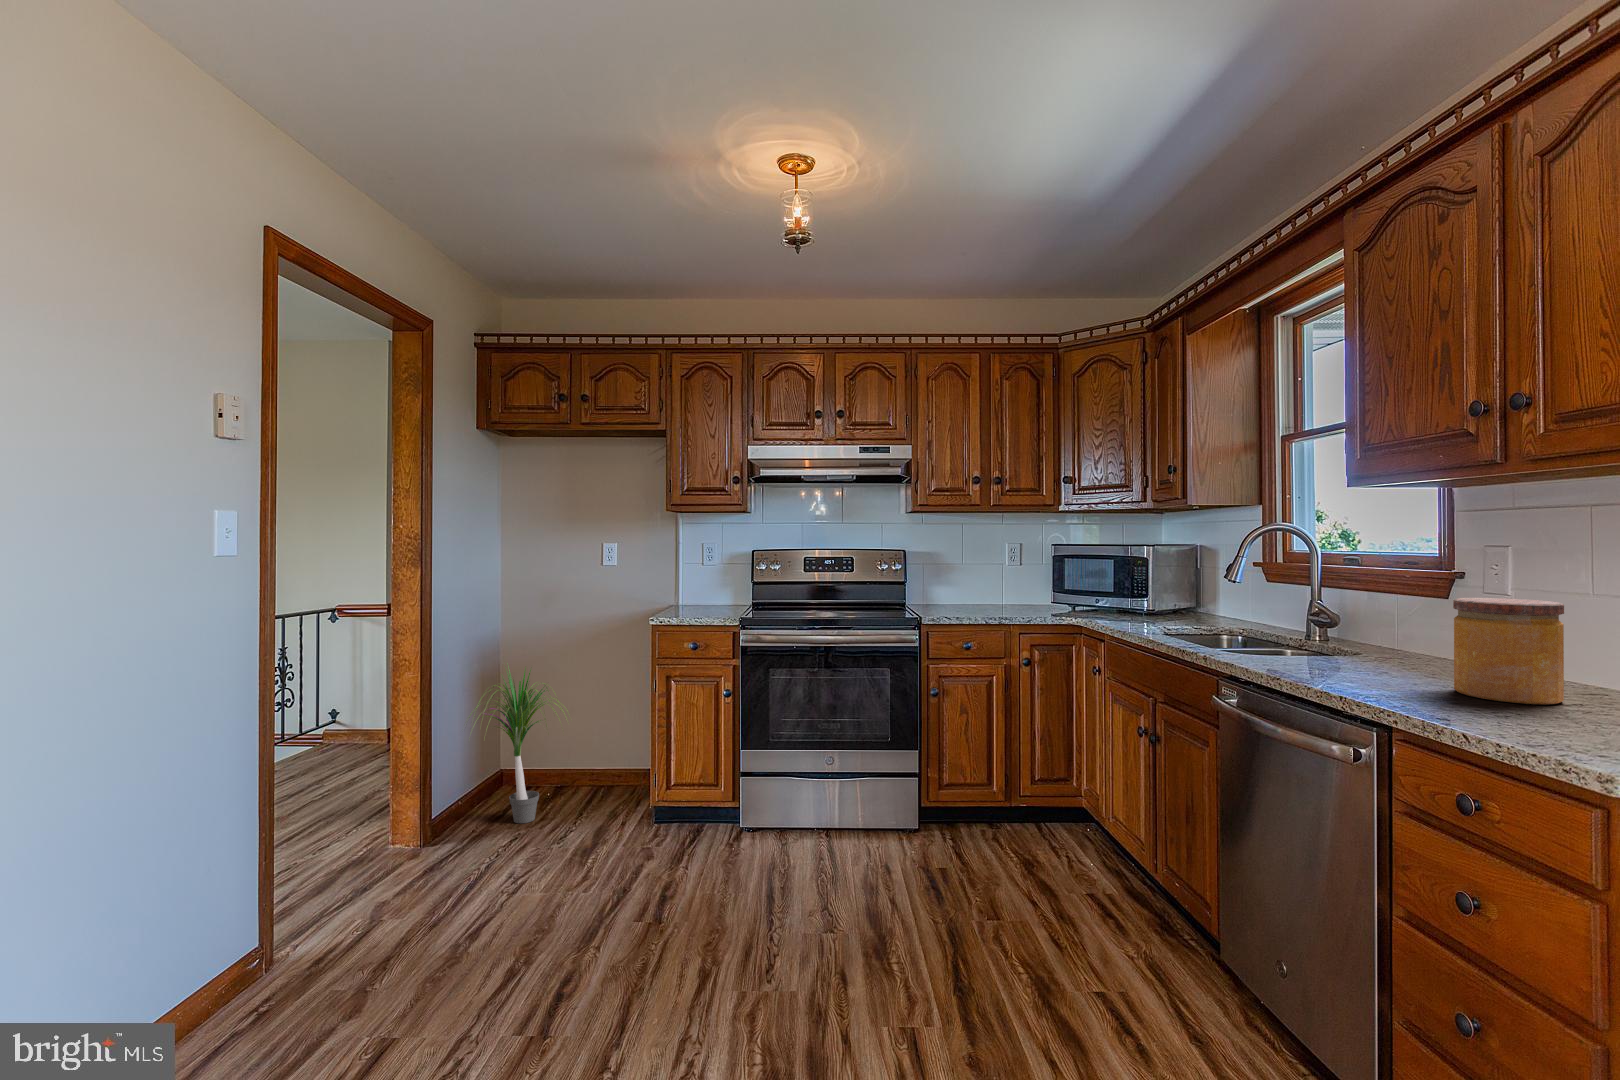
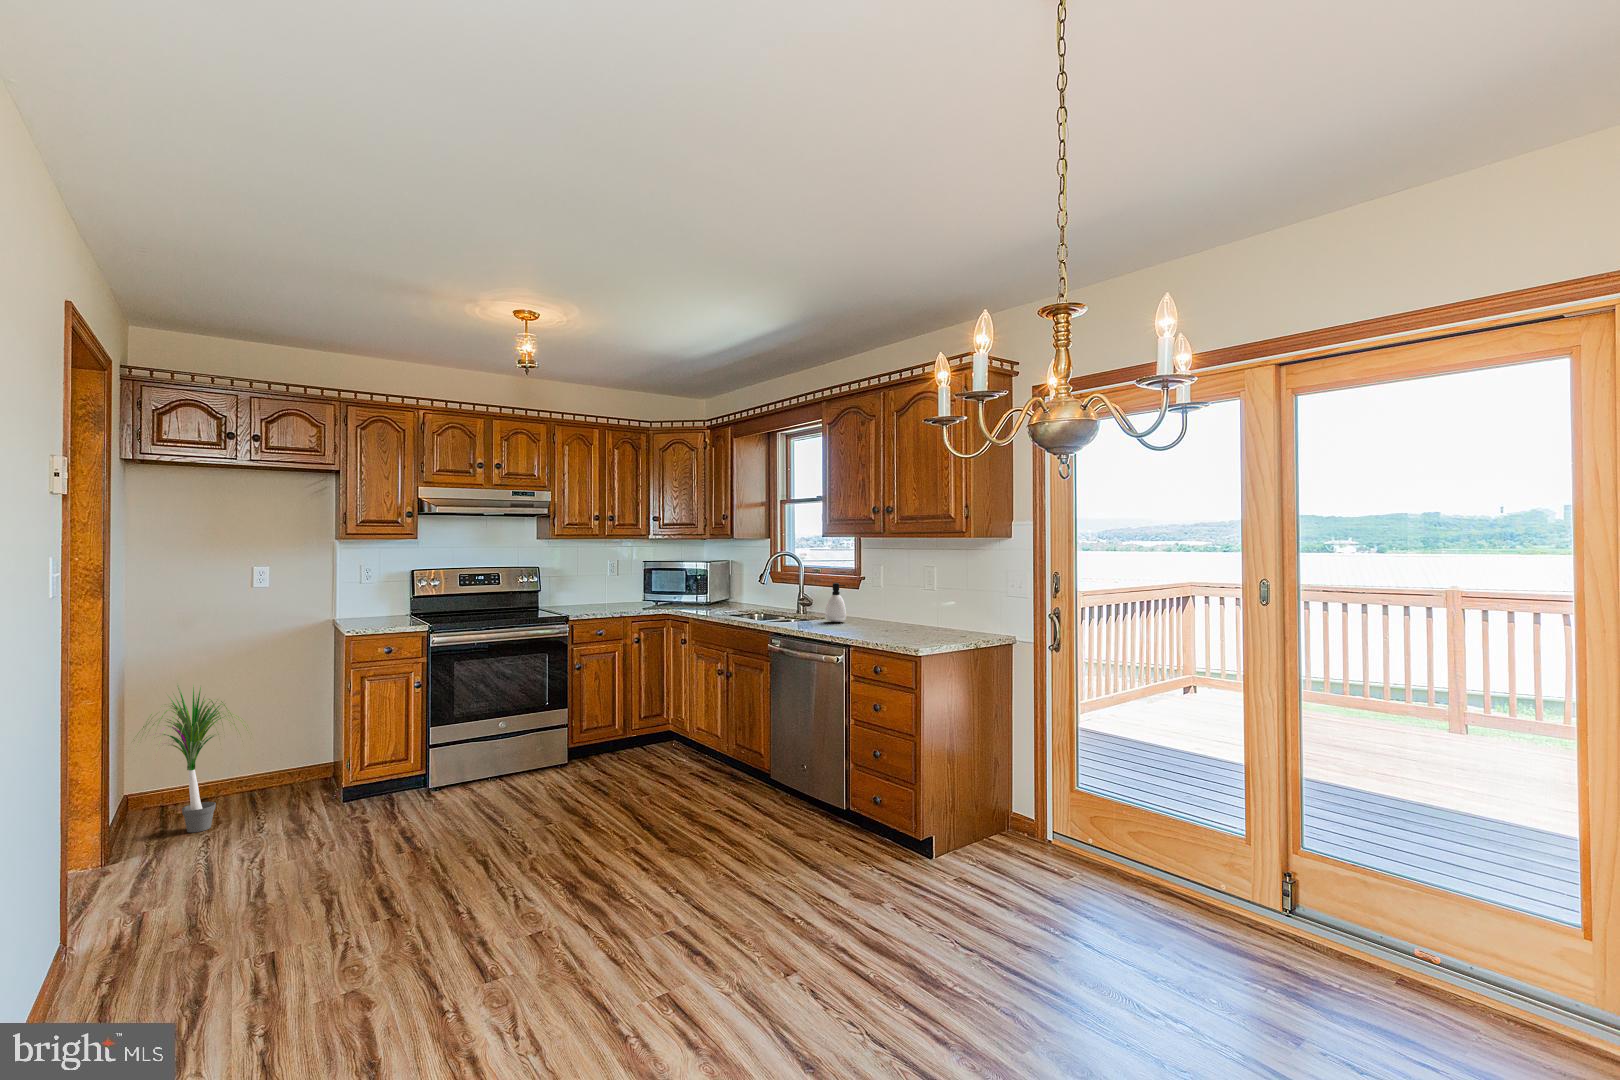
soap dispenser: none [1381,583,1442,670] -> present [825,583,846,622]
jar: present [1453,598,1564,704] -> none [850,589,882,629]

